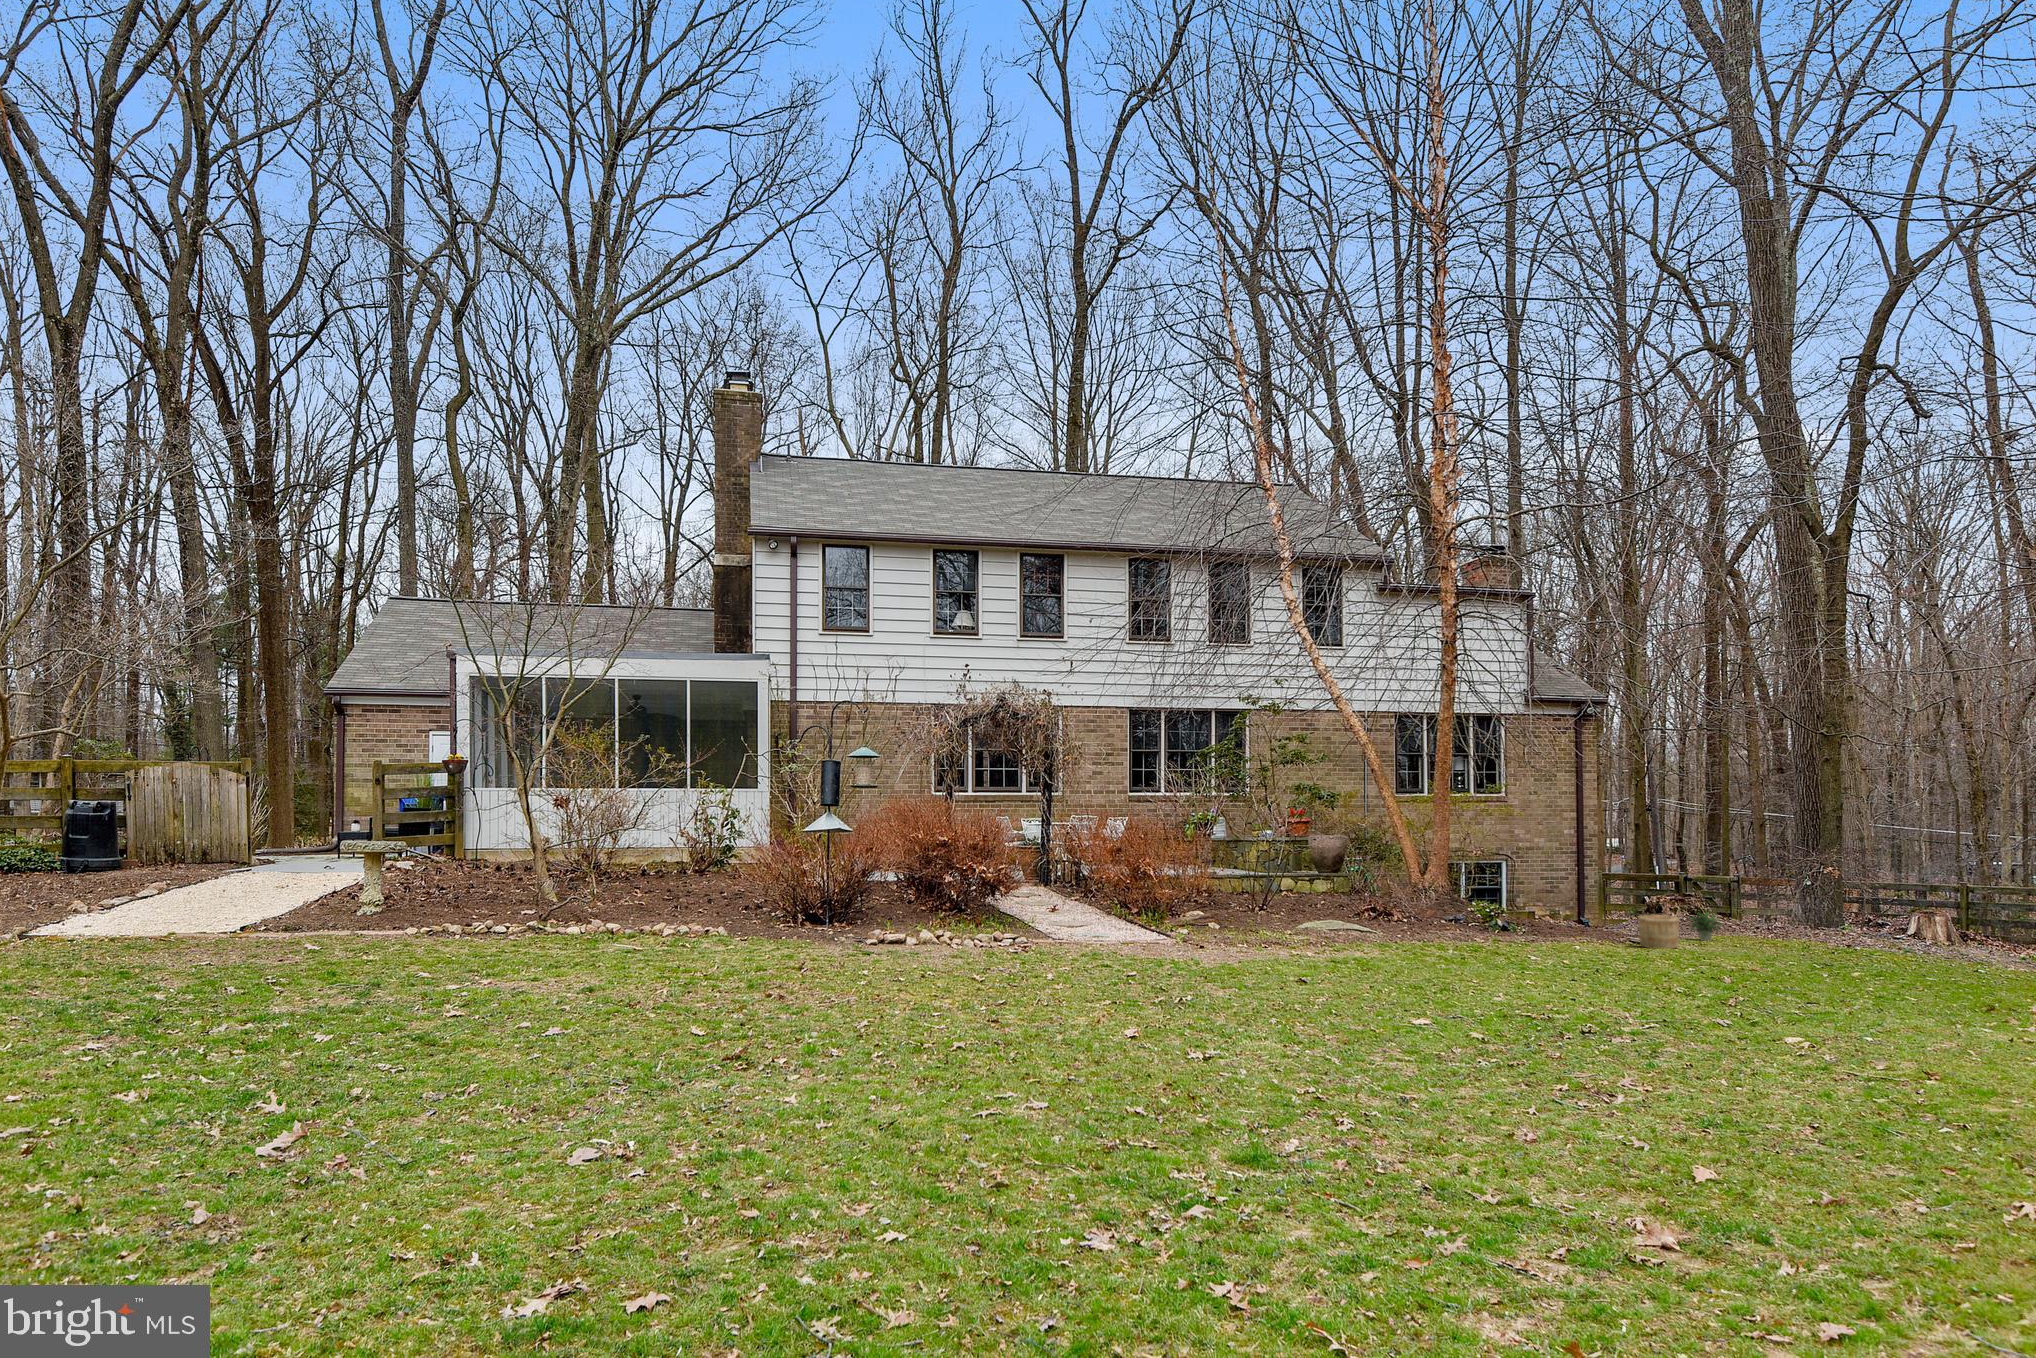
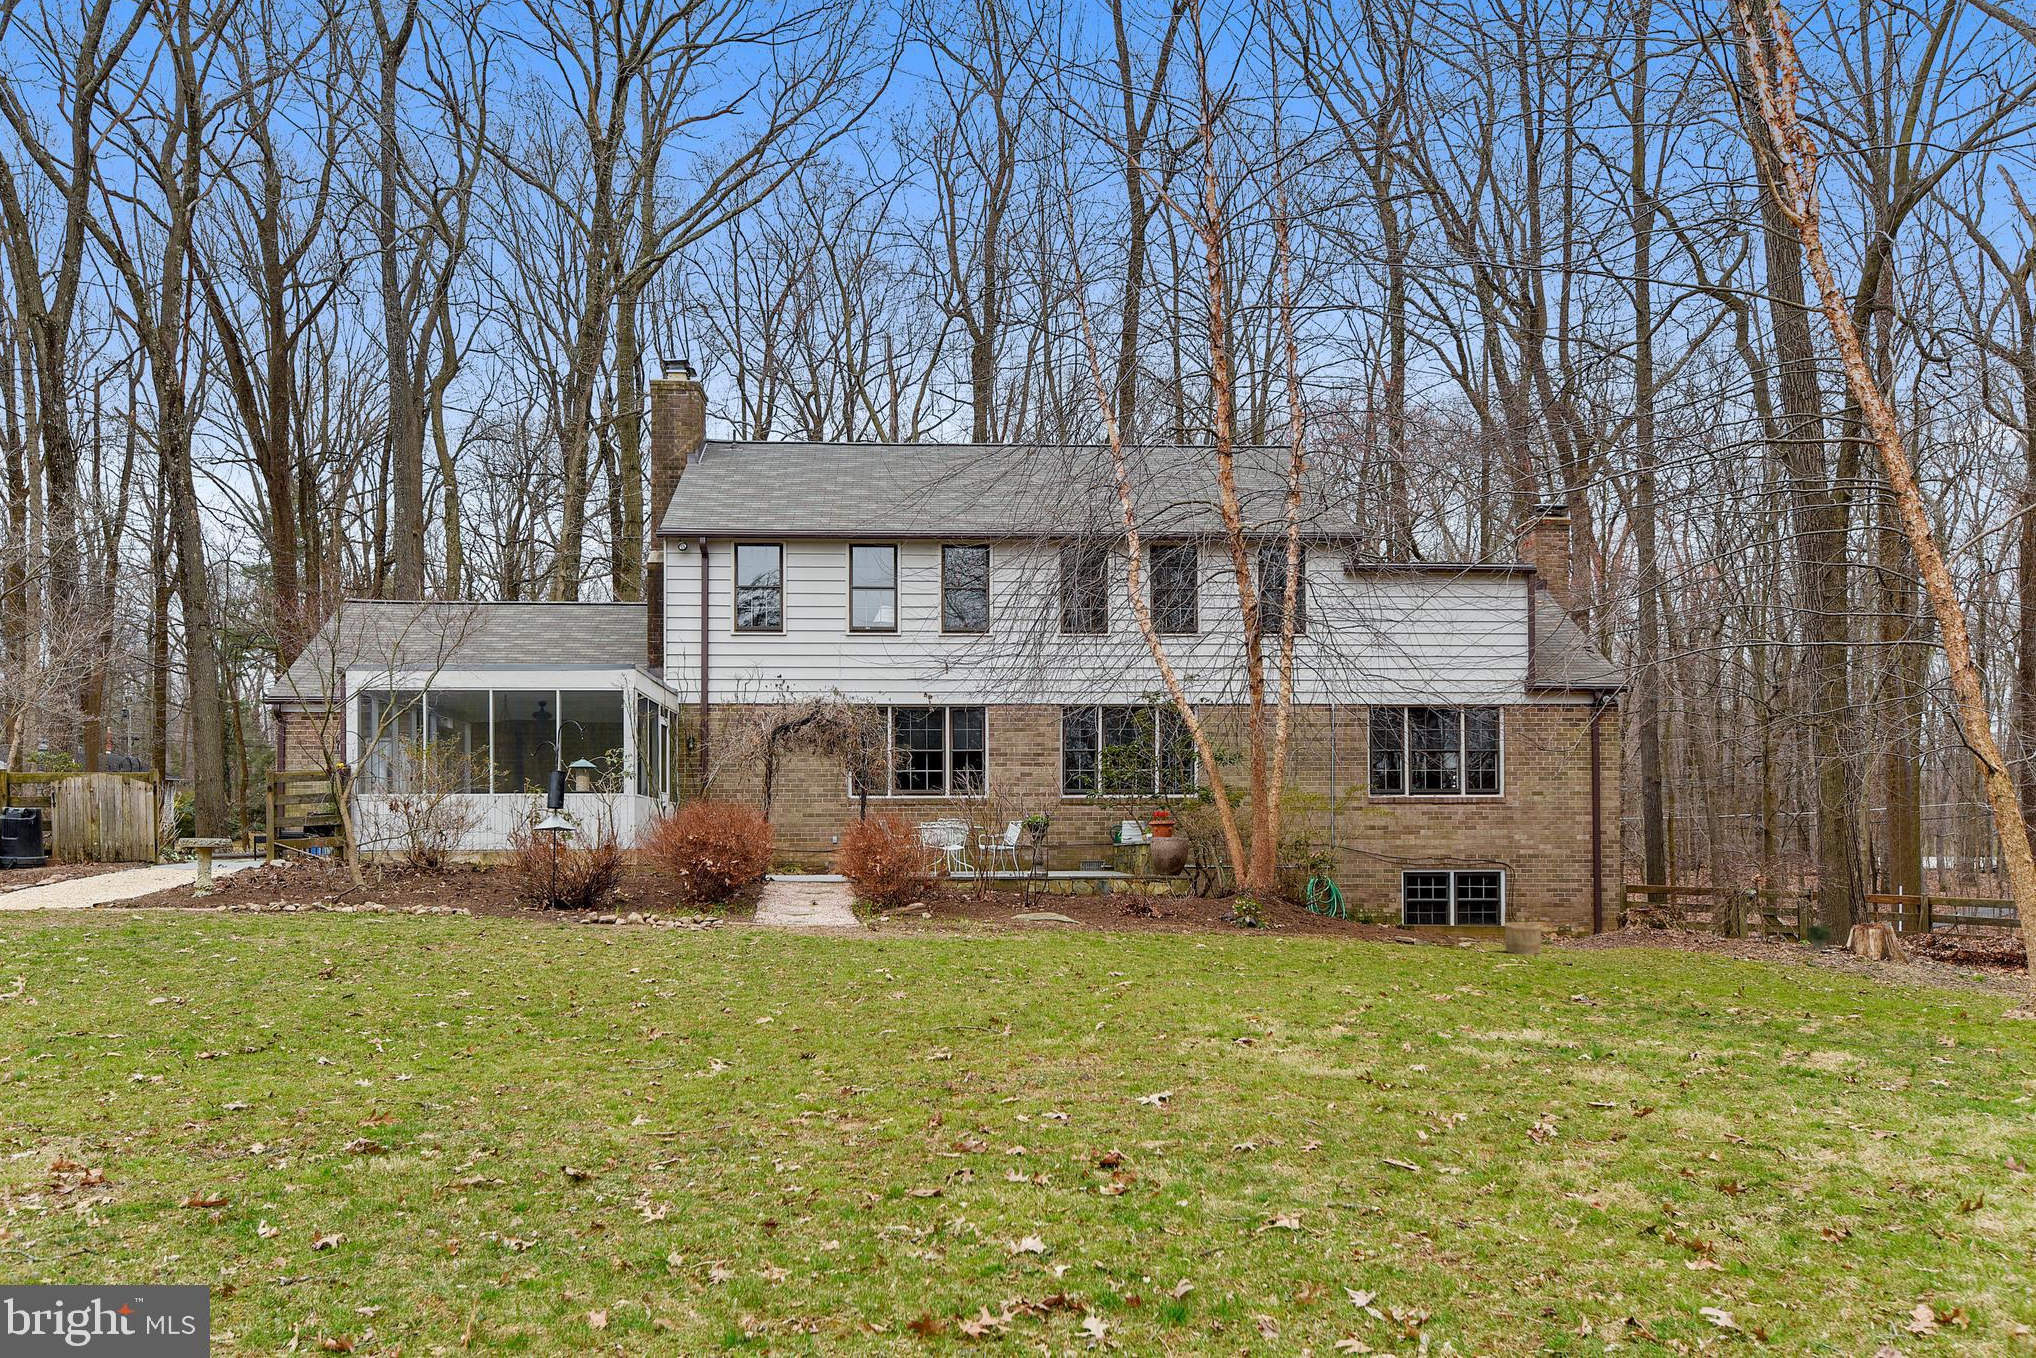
potted plant: present [1690,913,1721,941] -> present [1805,923,1832,949]

